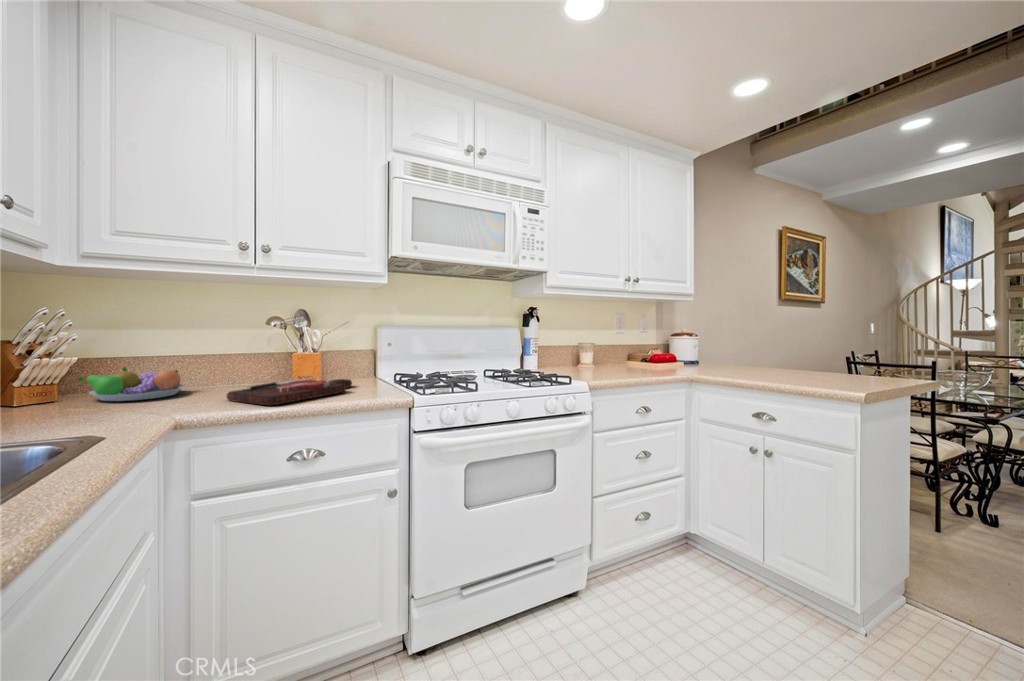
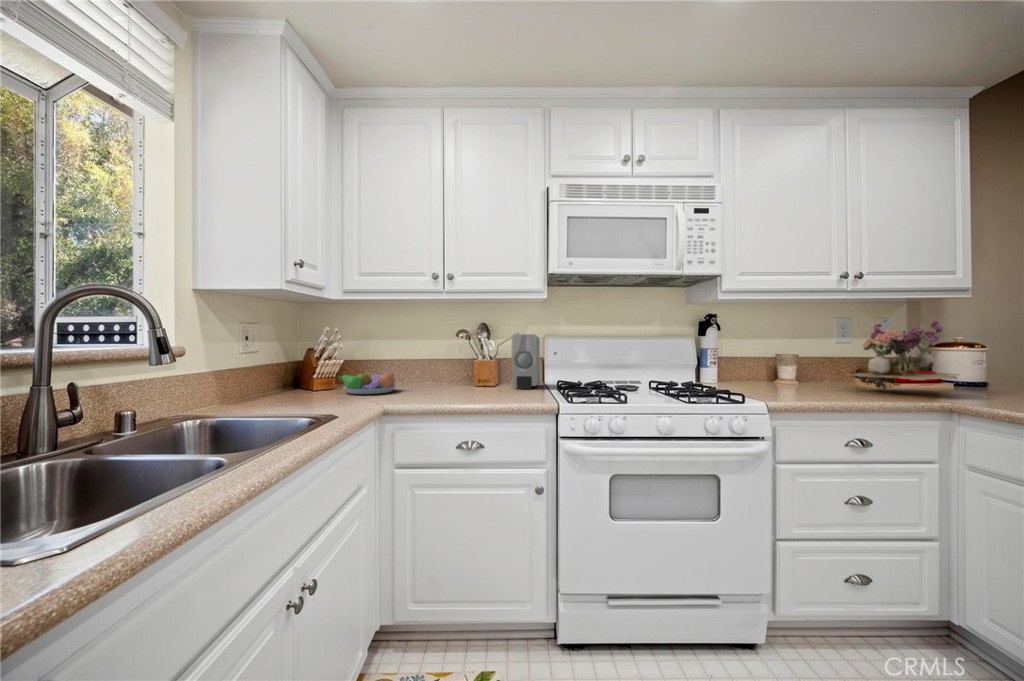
flower arrangement: none [629,315,699,370] -> present [847,319,959,390]
soap dispenser: none [344,321,374,382] -> present [511,334,540,389]
cutting board: present [227,376,352,405] -> none [420,382,516,403]

